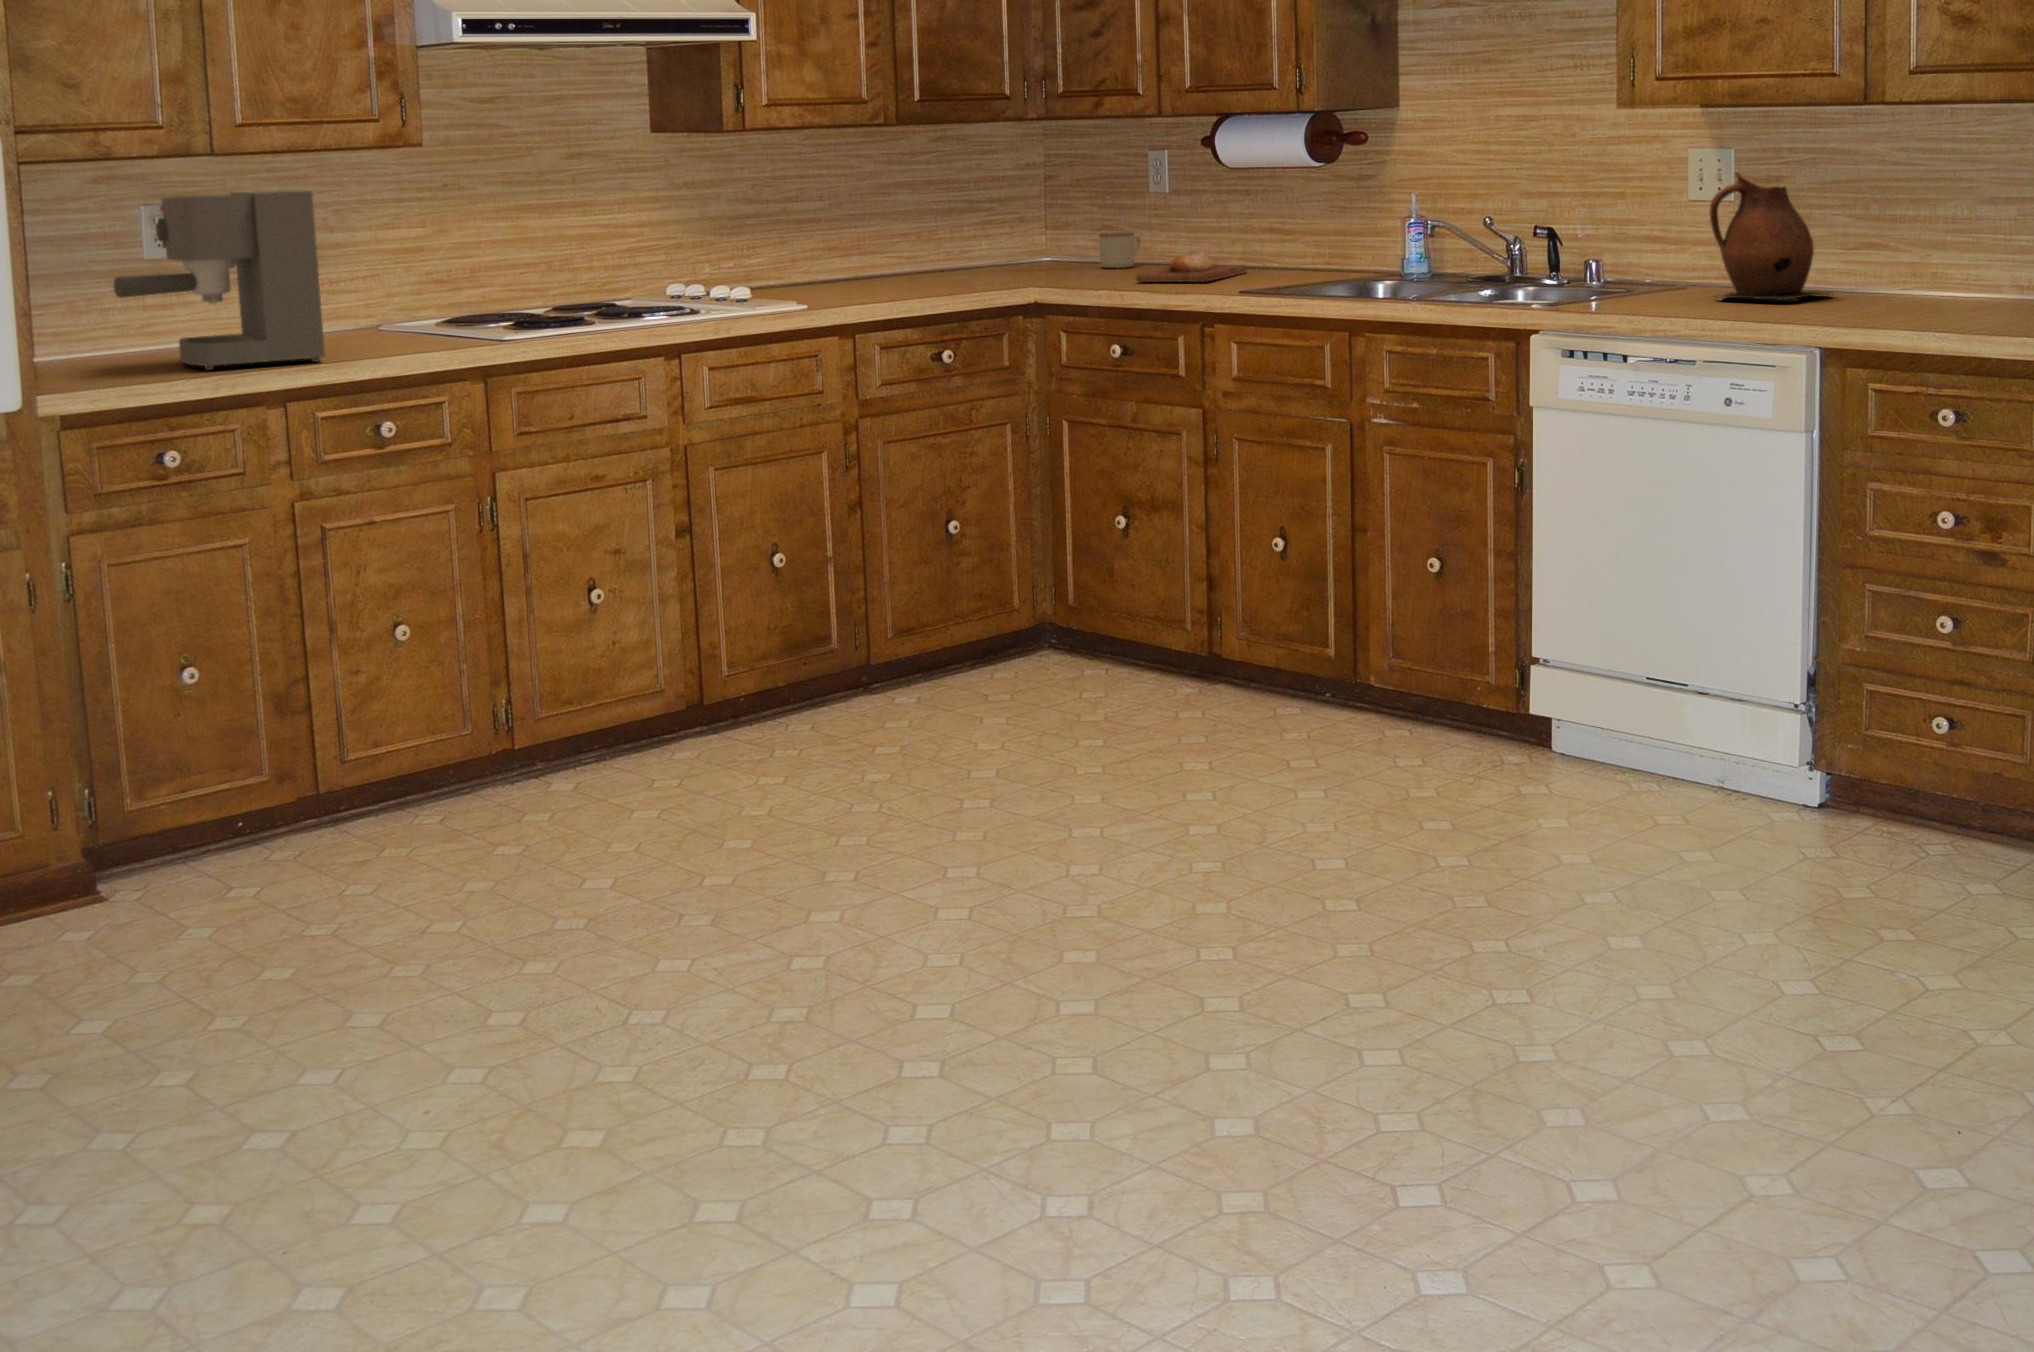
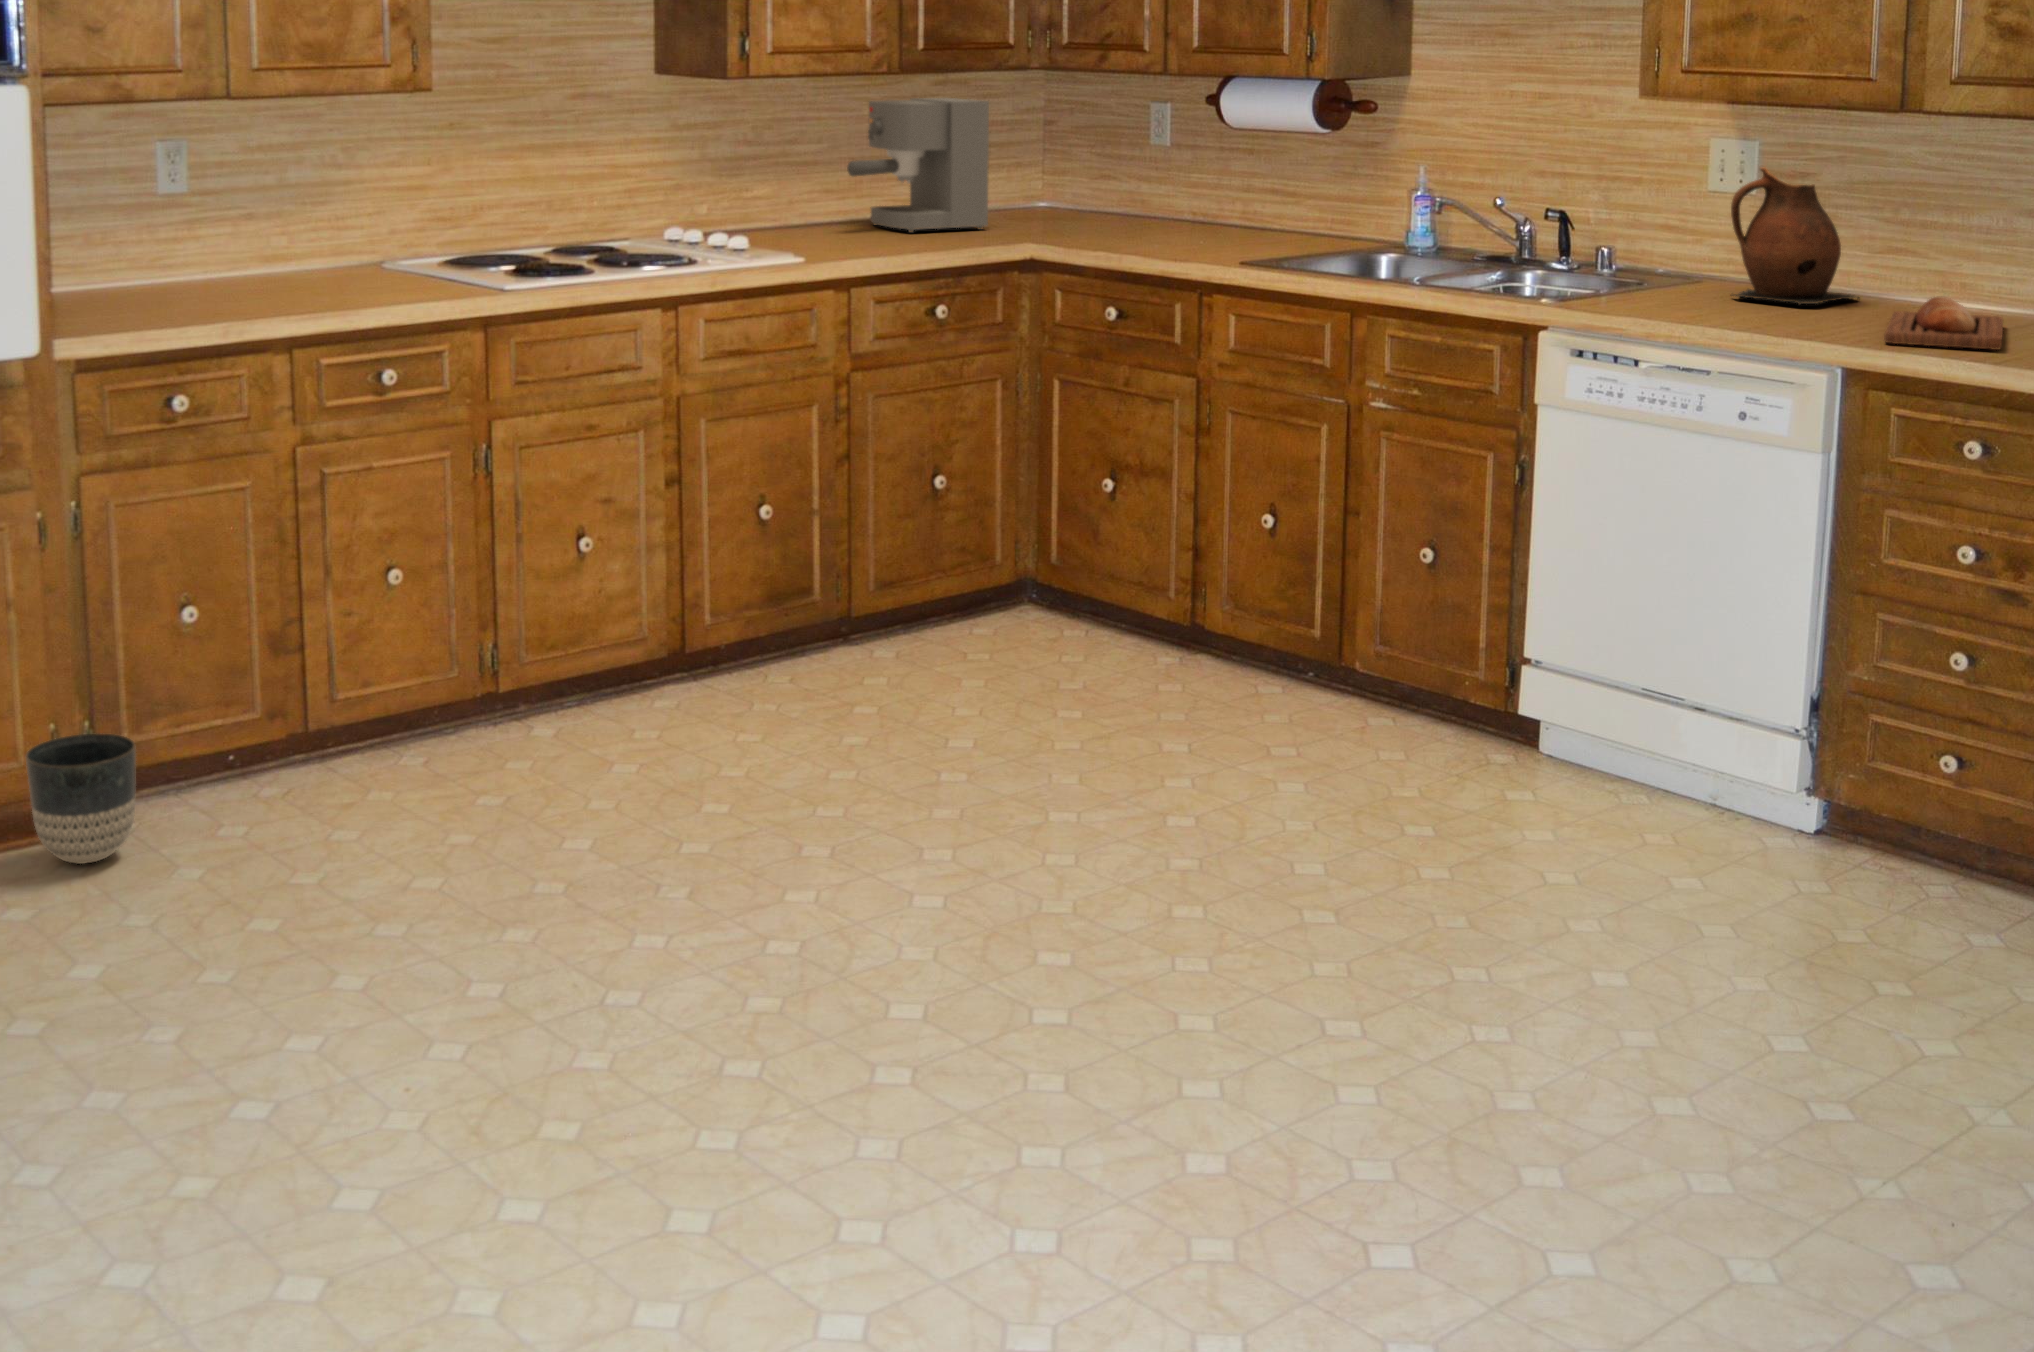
coffee maker: present [113,190,325,370] -> present [847,98,989,233]
mug: present [1099,231,1141,268] -> none [1095,180,1136,218]
bread loaf: present [1136,251,1247,282] -> present [1884,297,2003,350]
planter: none [24,800,142,932] -> present [26,733,136,864]

